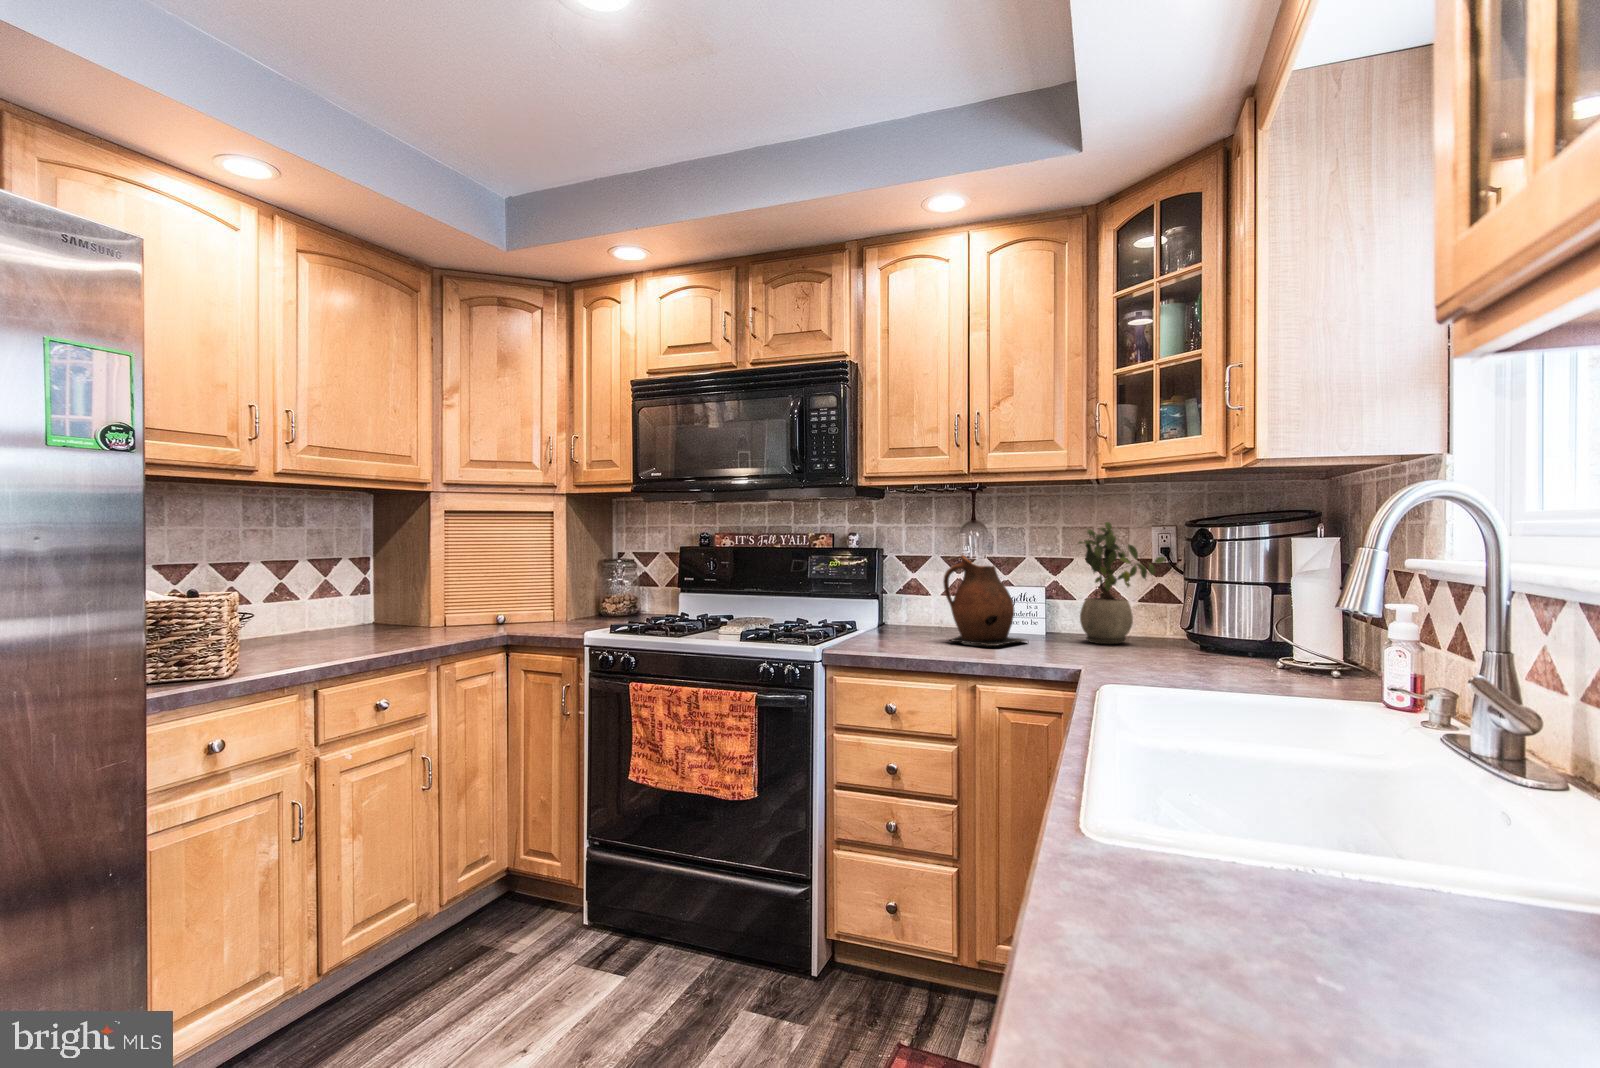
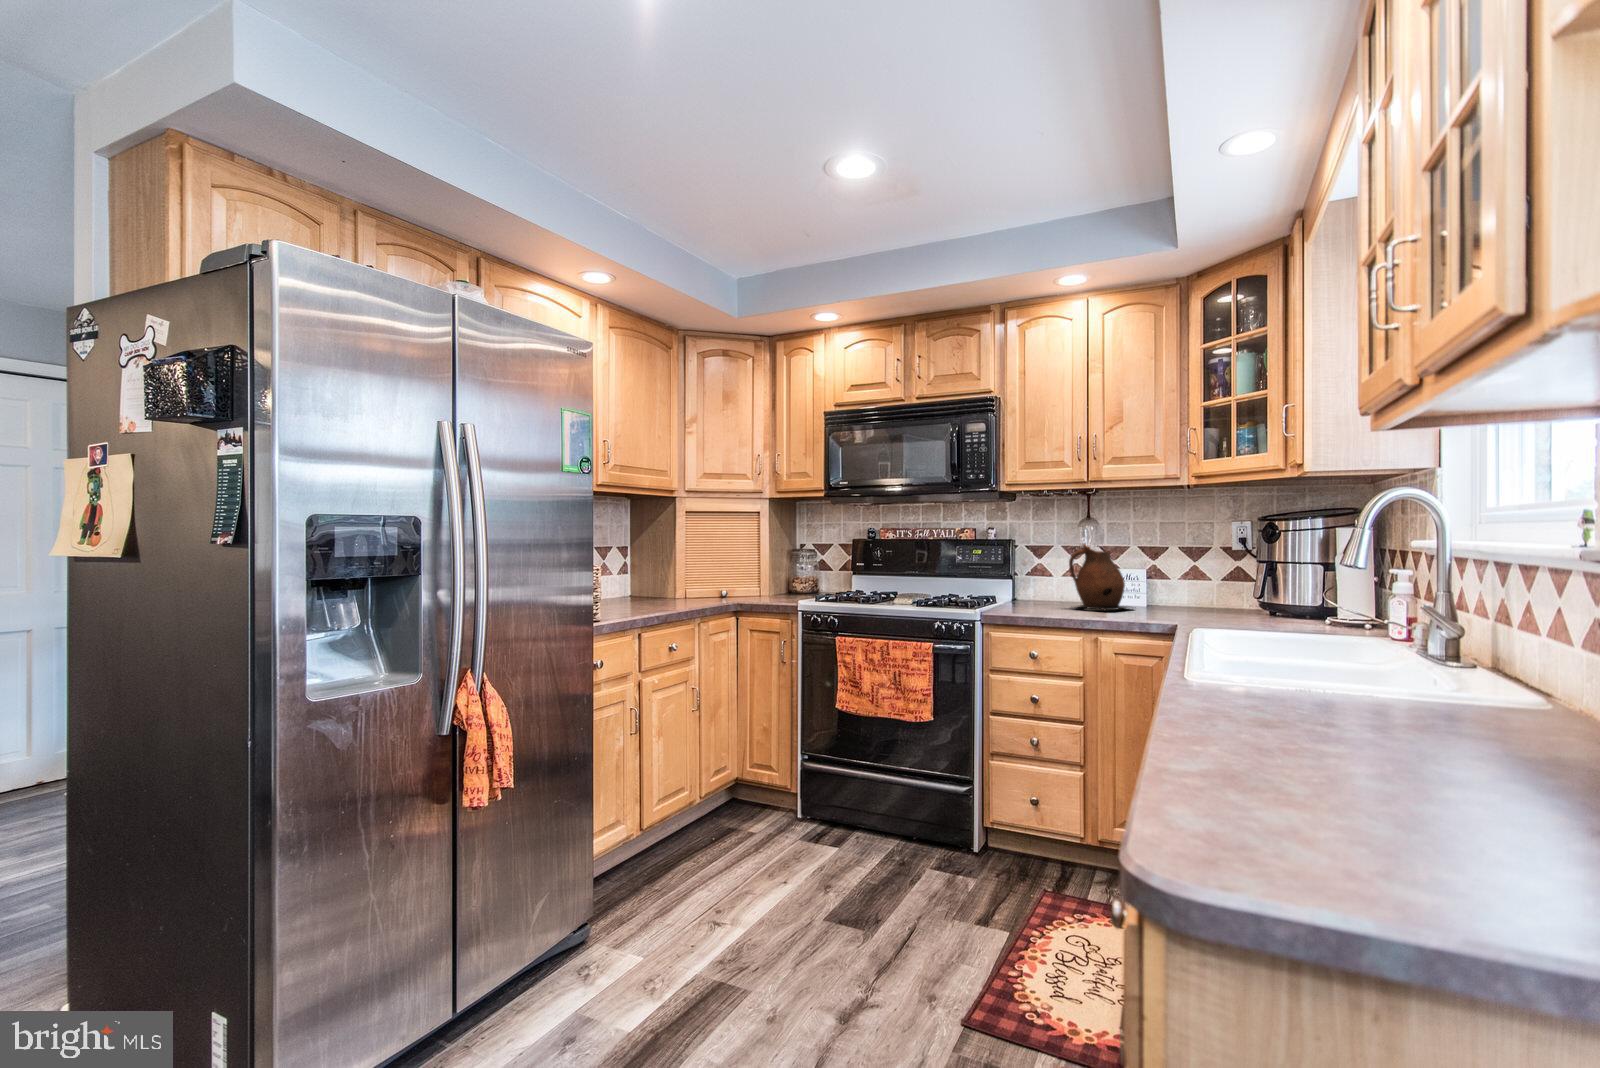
potted plant: present [1079,522,1165,644] -> none [1174,518,1244,611]

